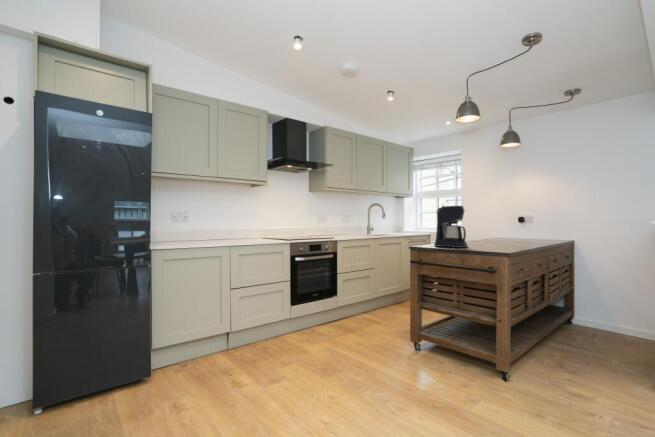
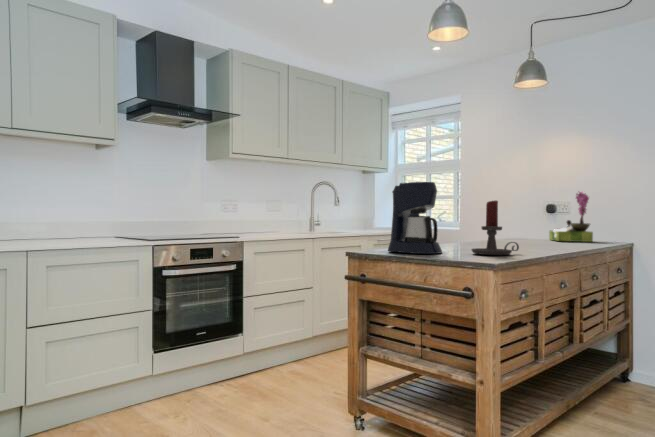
flower arrangement: none [521,208,550,240] -> present [549,192,593,242]
candle holder: none [486,216,515,248] -> present [472,200,519,255]

